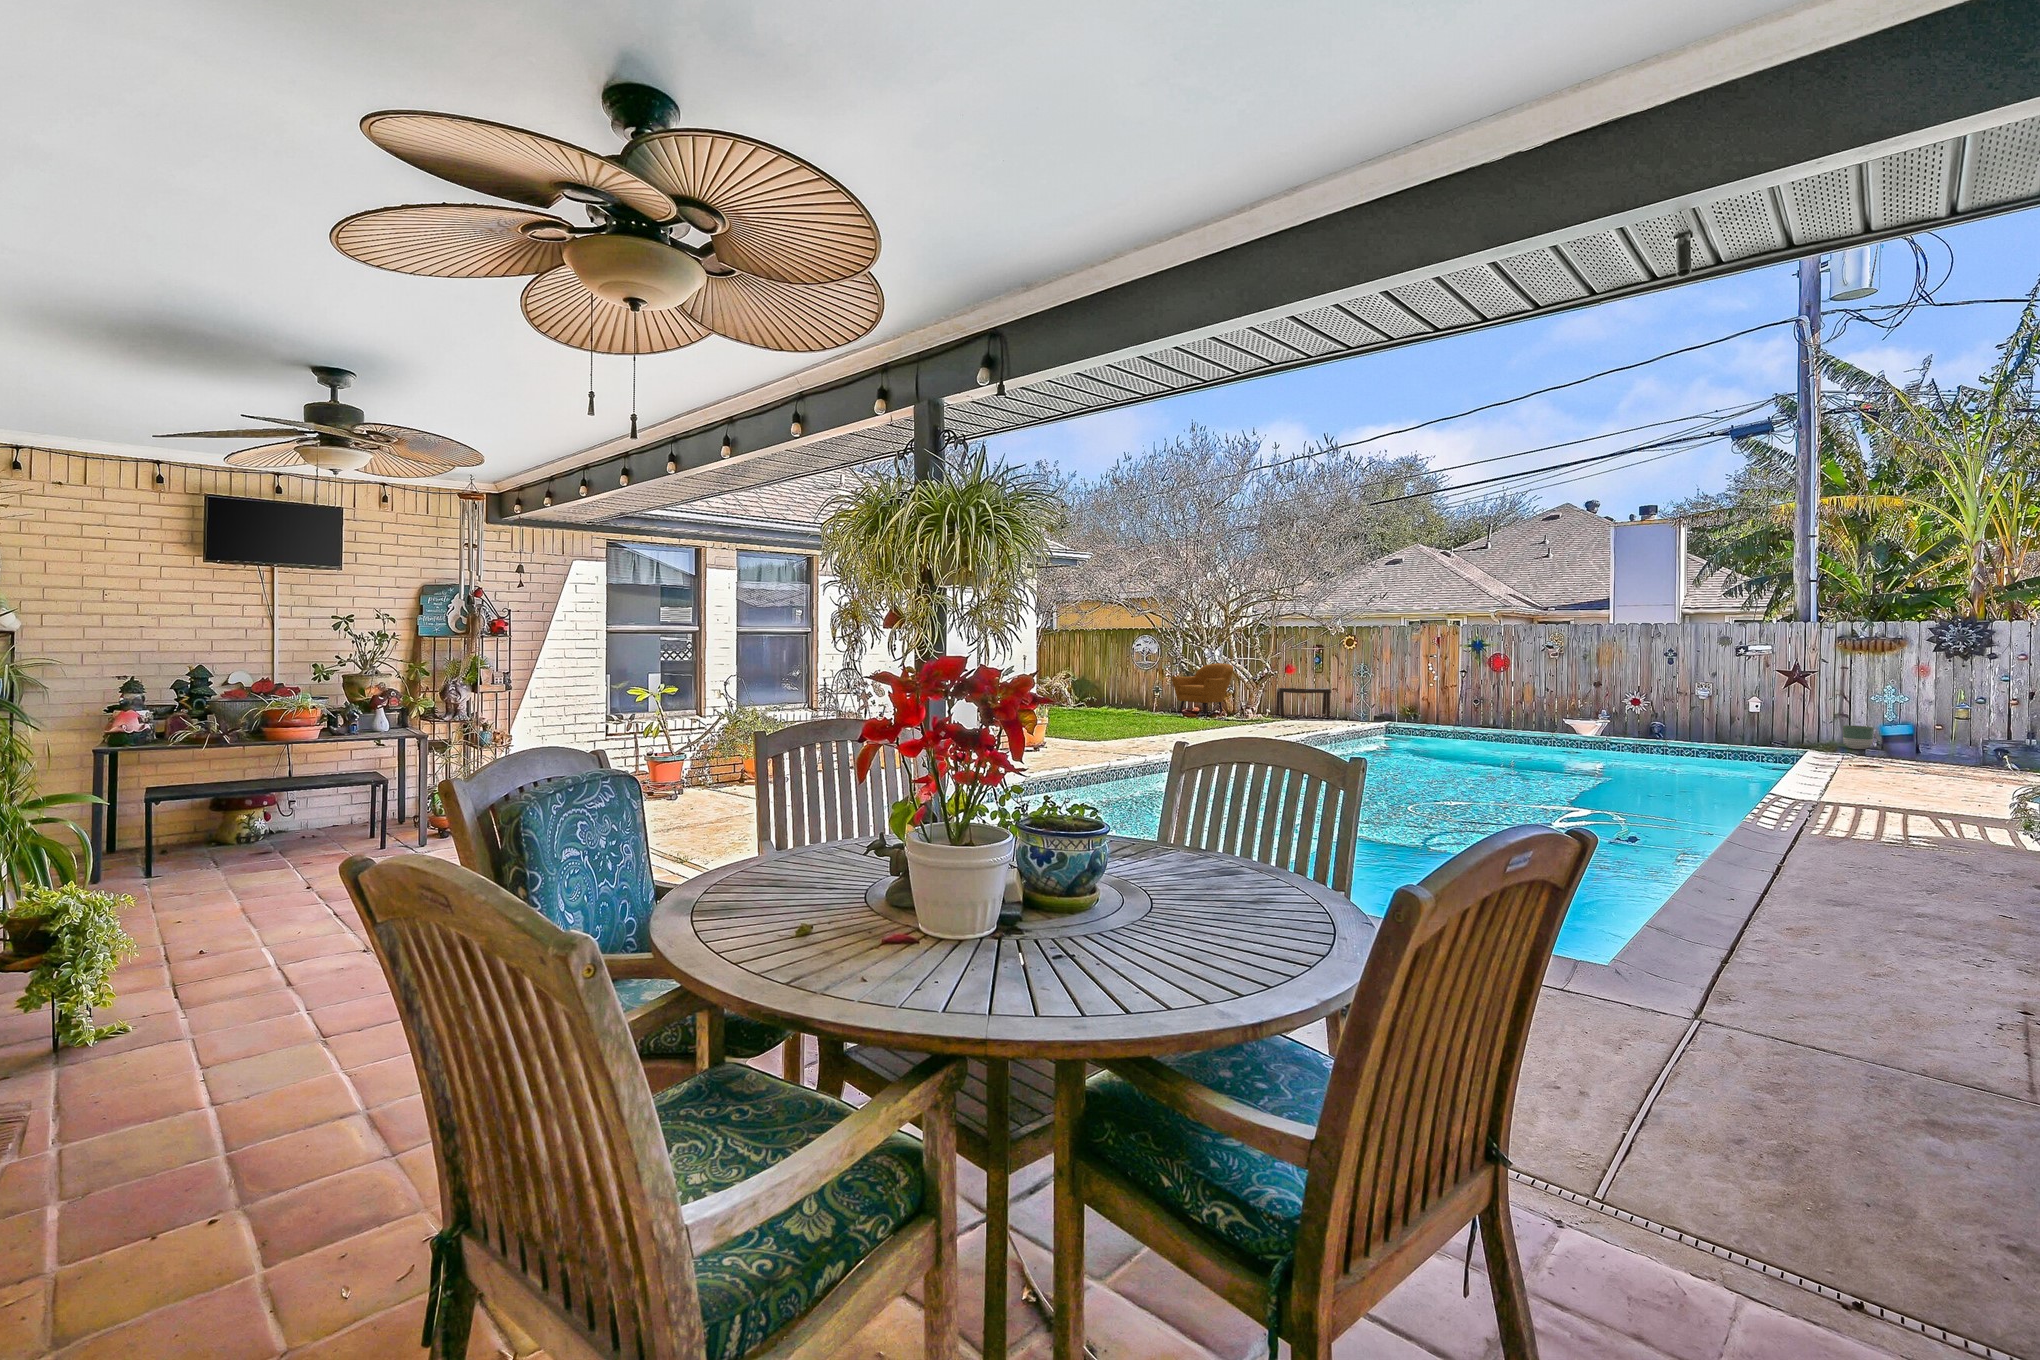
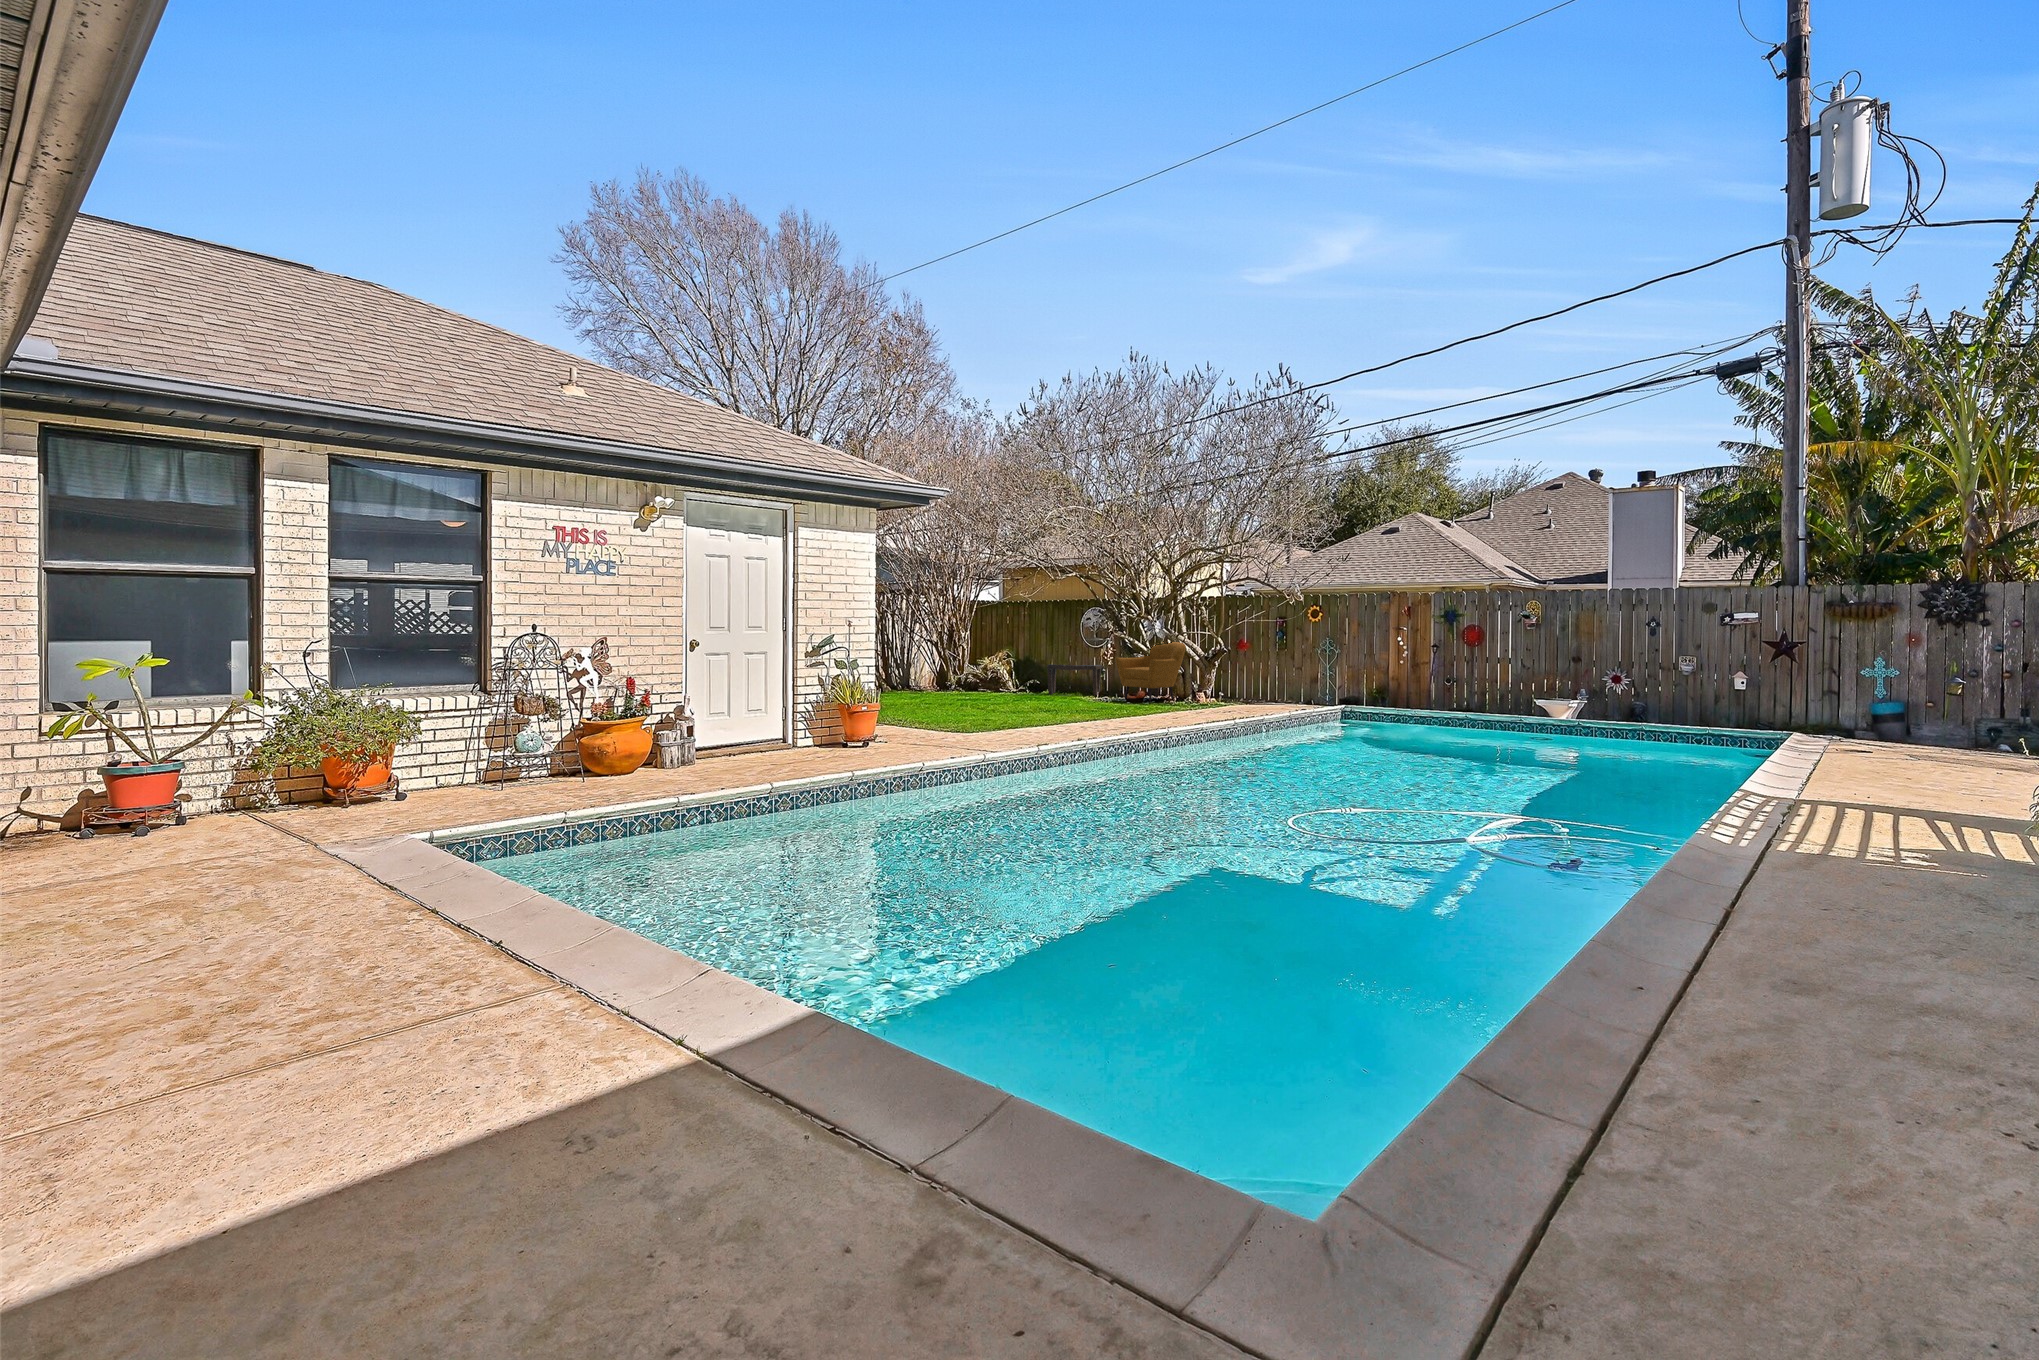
bench: present [1276,688,1331,717] -> present [1047,665,1102,695]
planter: present [1843,725,1874,749] -> none [1831,703,1863,730]

